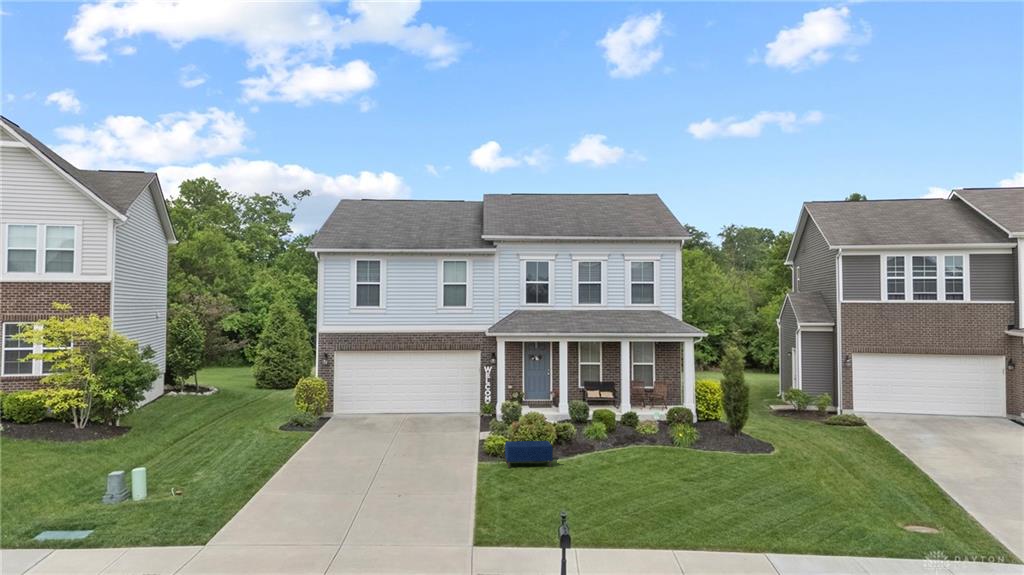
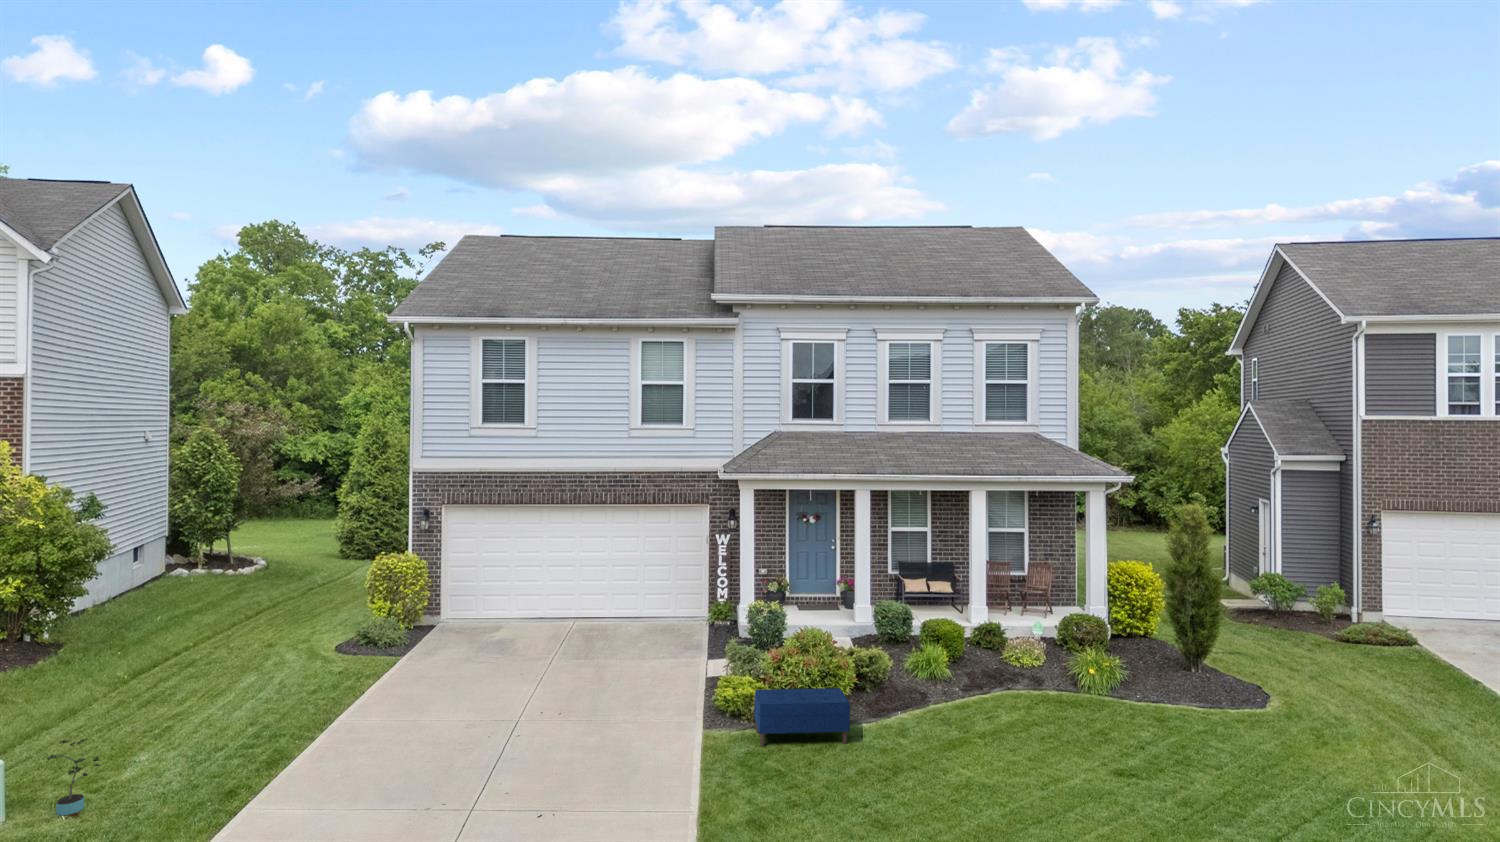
potted plant: none [173,459,195,494] -> present [47,739,100,815]

